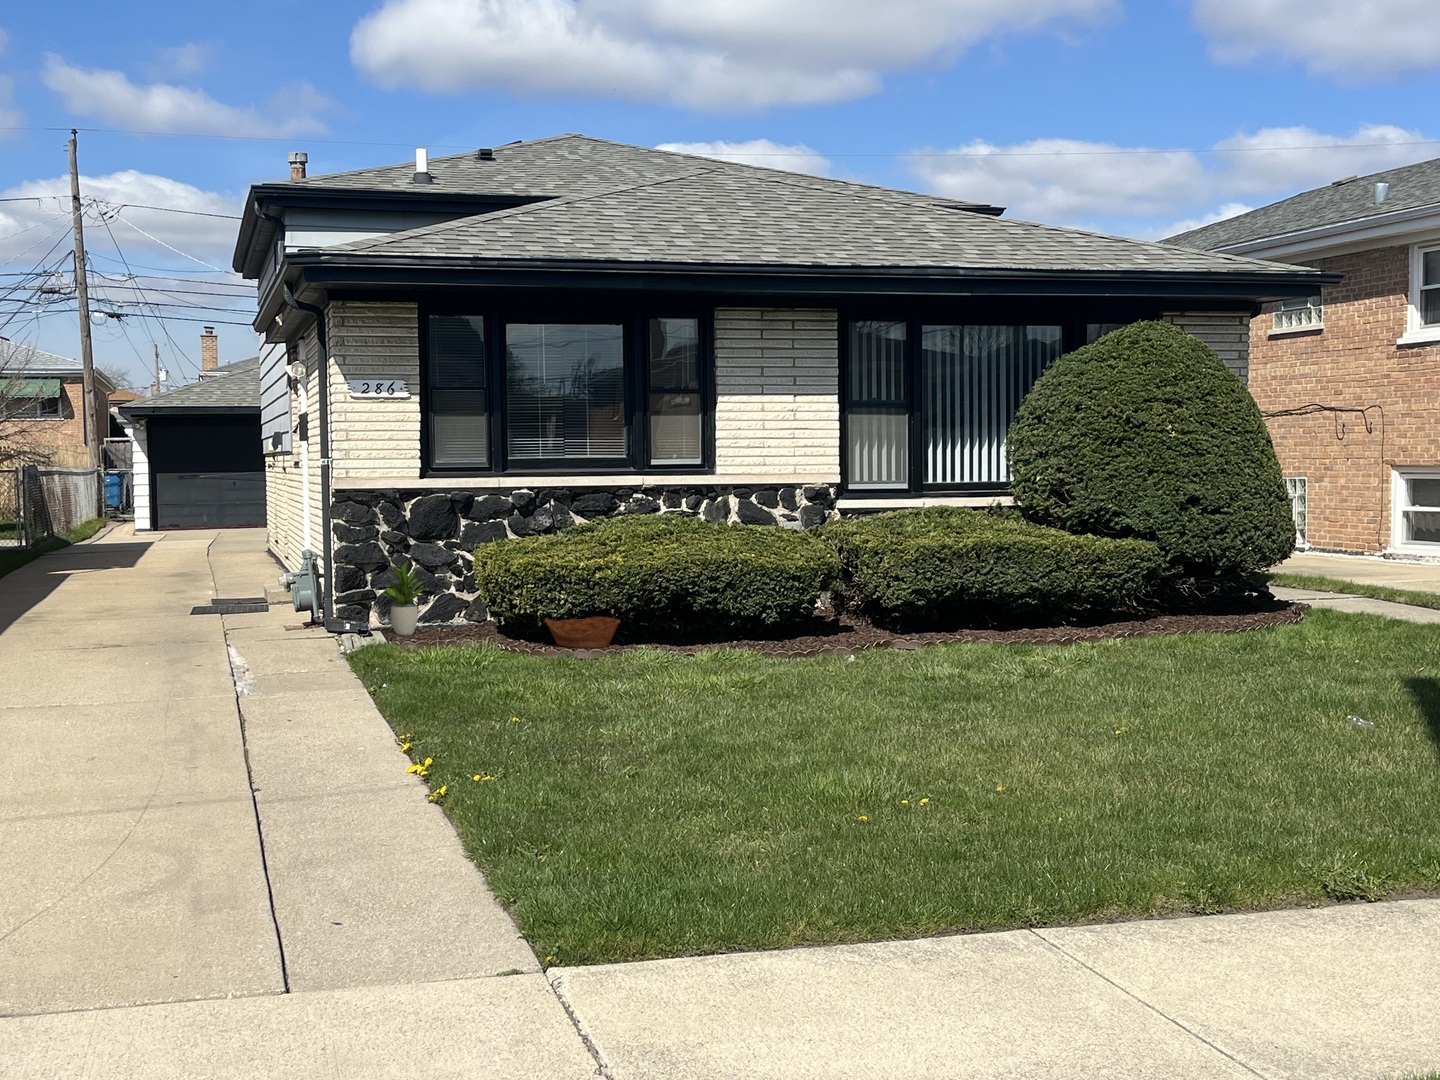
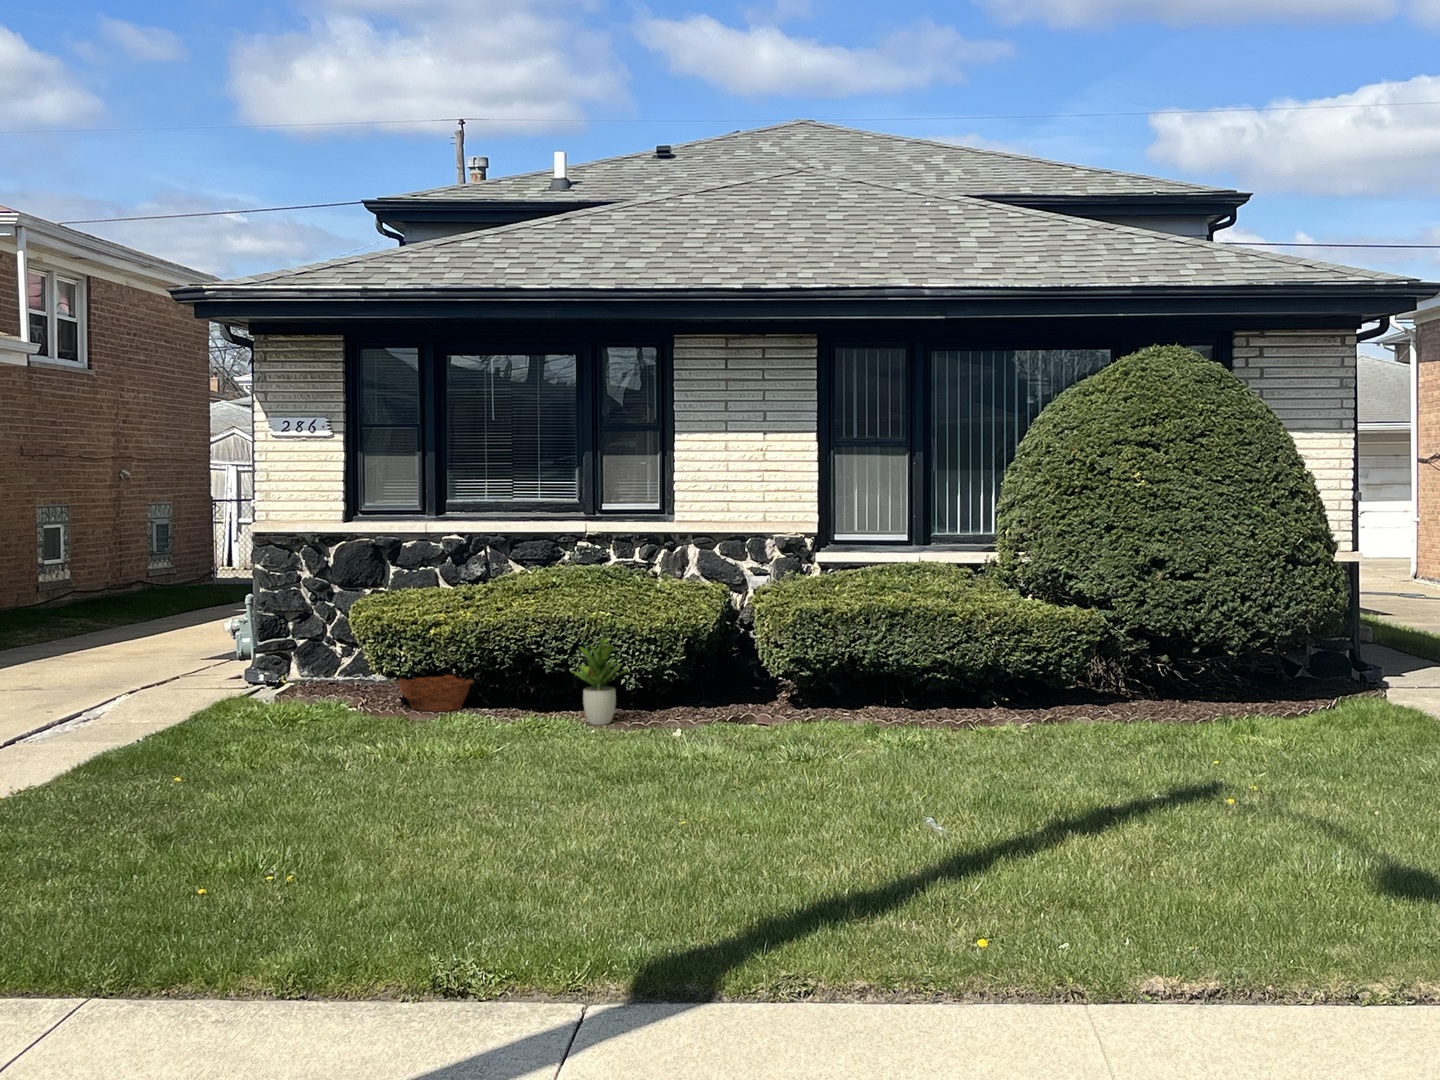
potted plant: present [381,560,423,635] -> present [571,635,627,725]

